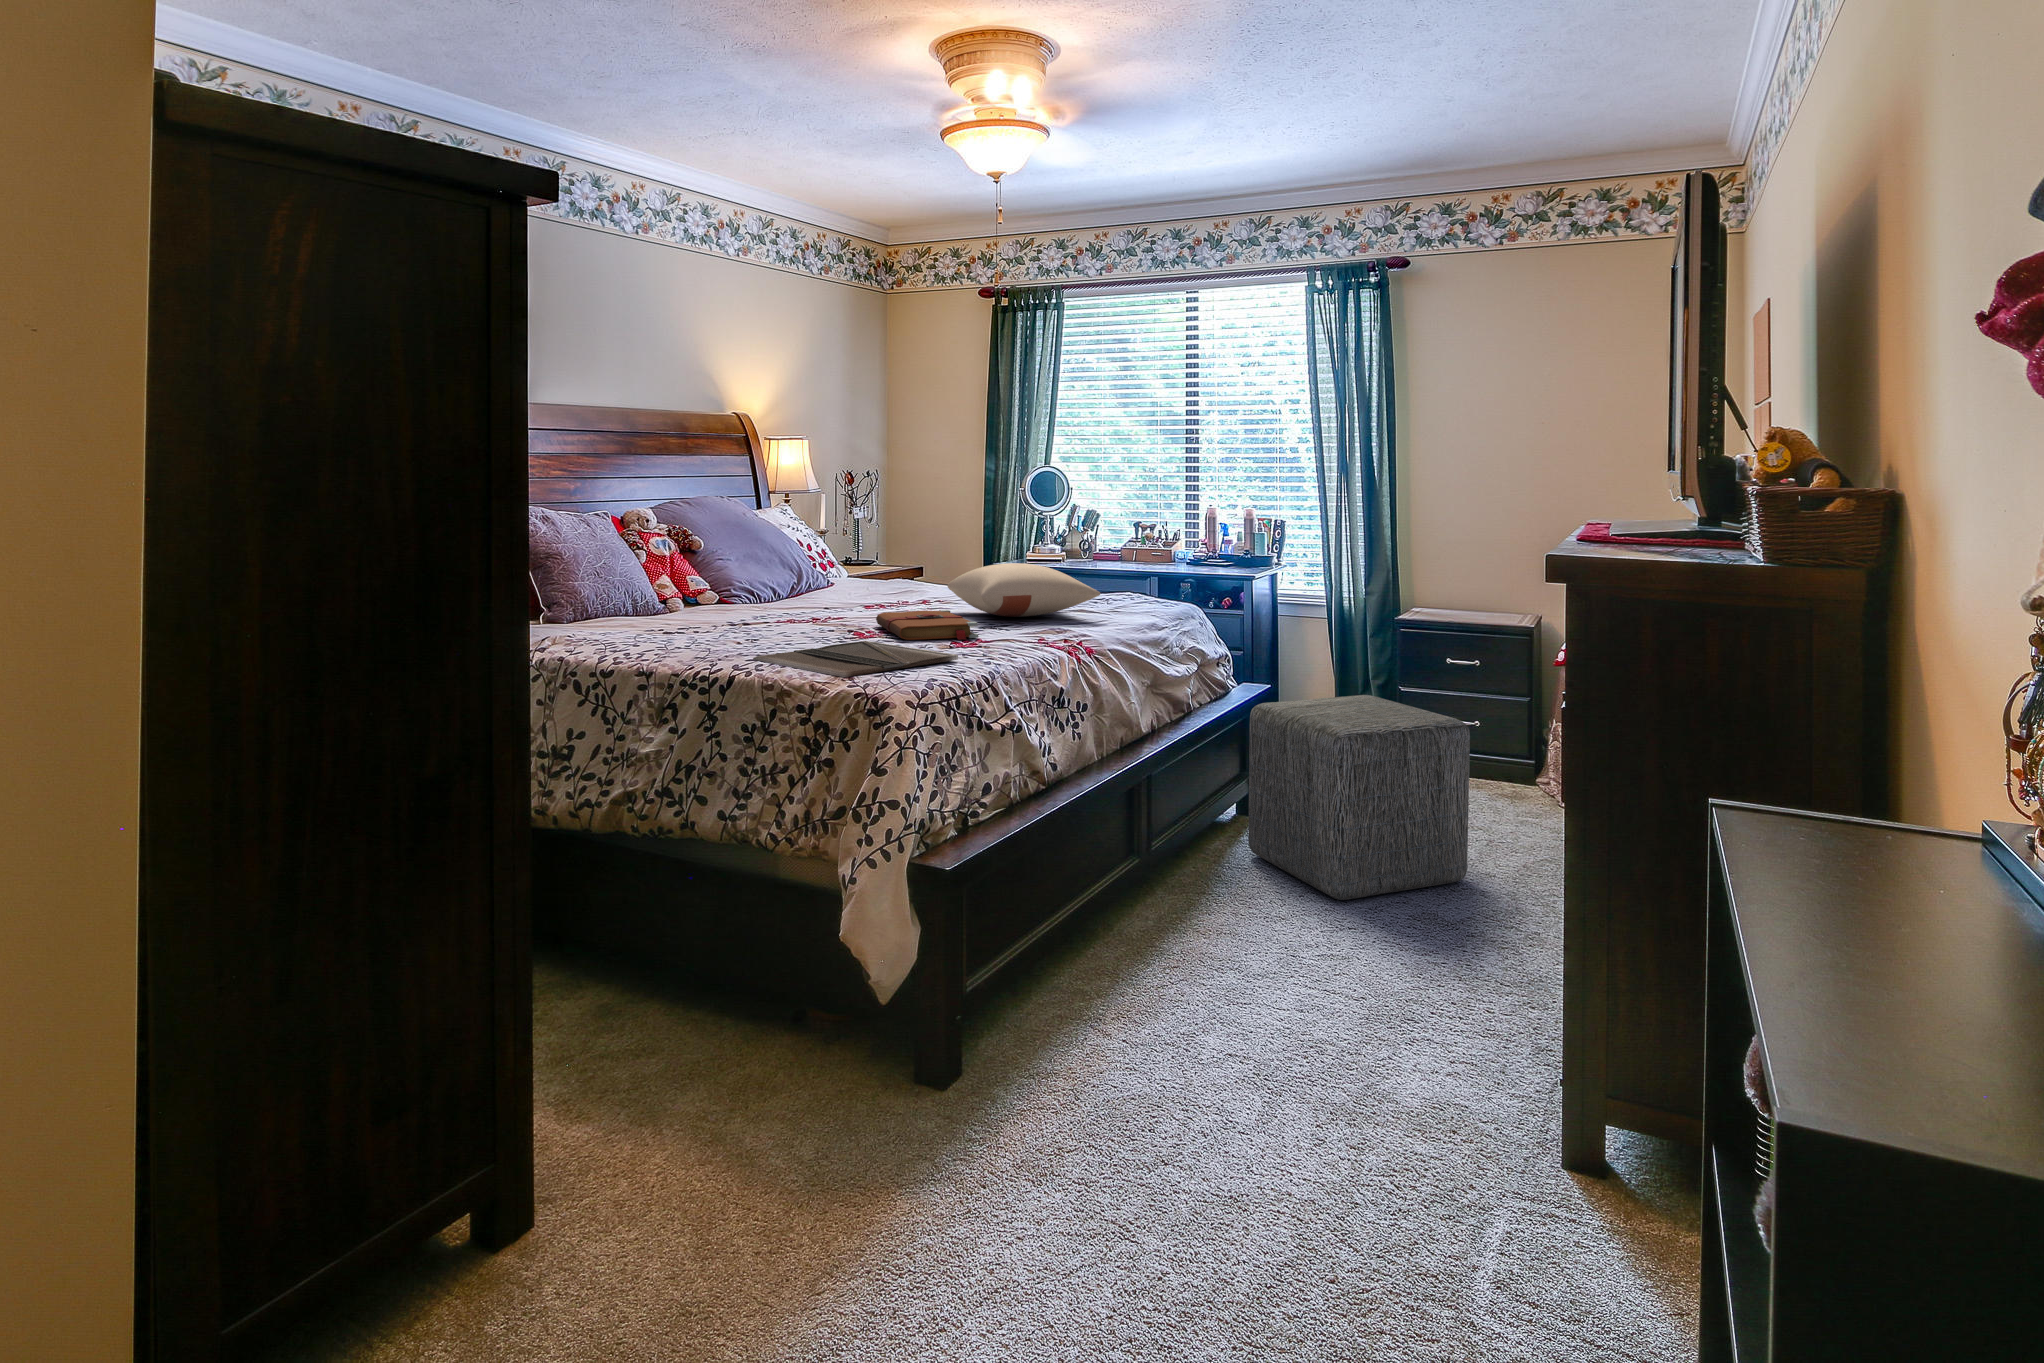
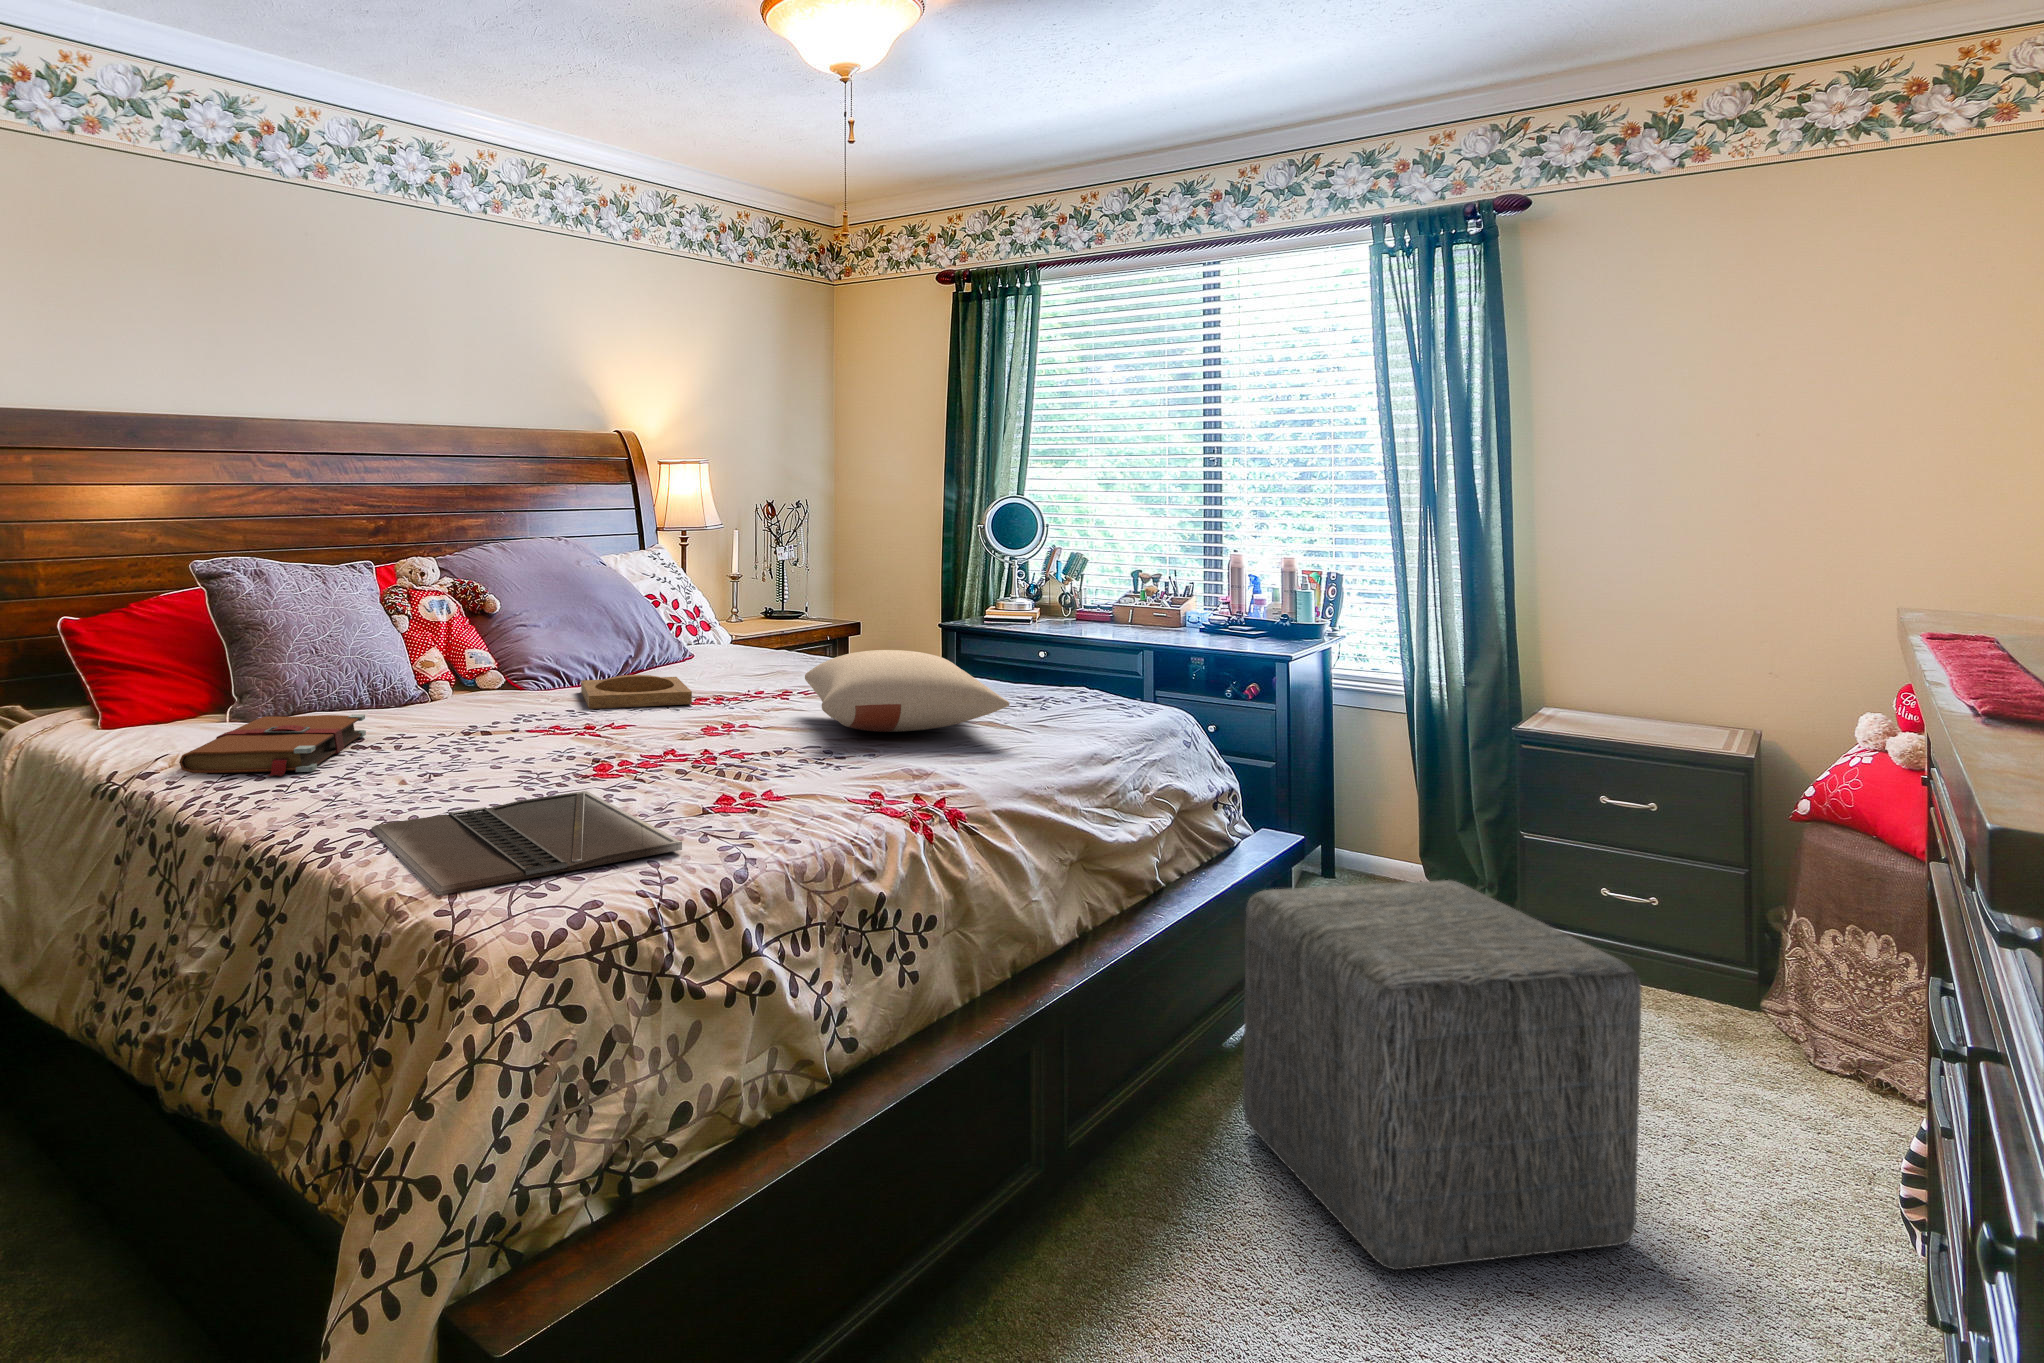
tray: none [771,590,863,612] -> present [581,675,692,709]
book: present [876,610,978,640] -> present [179,714,366,776]

